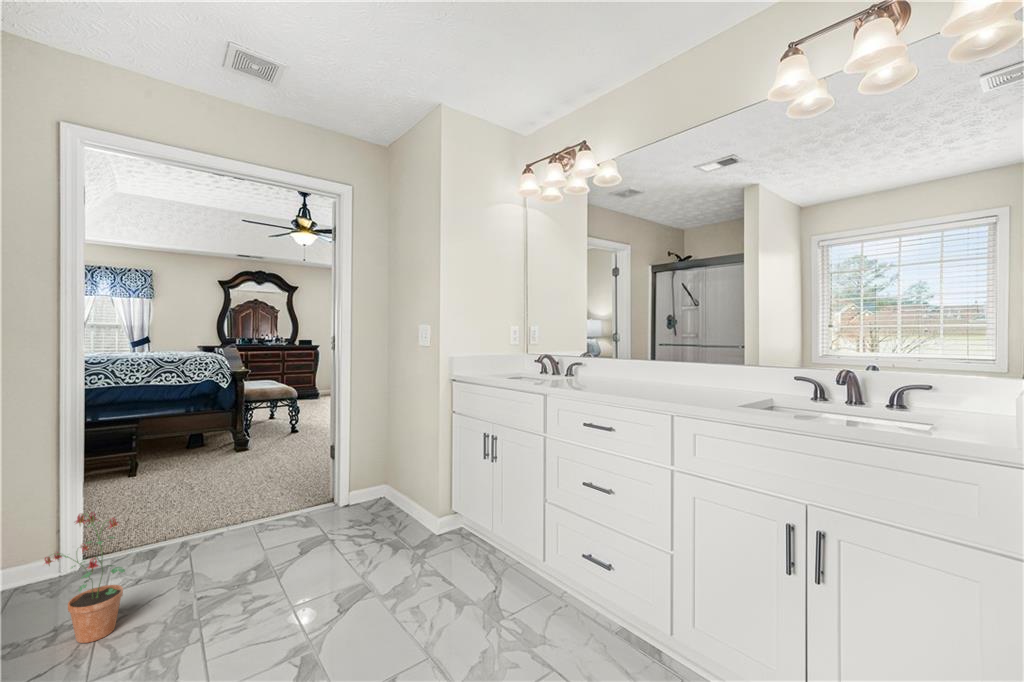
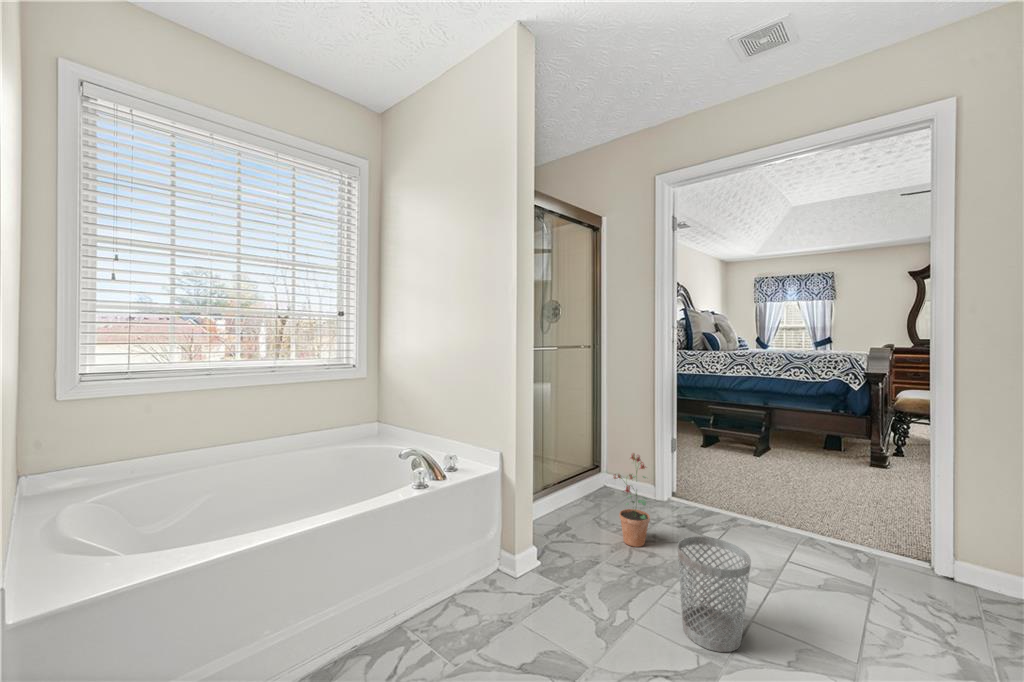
wastebasket: none [242,545,315,657] -> present [678,536,751,652]

